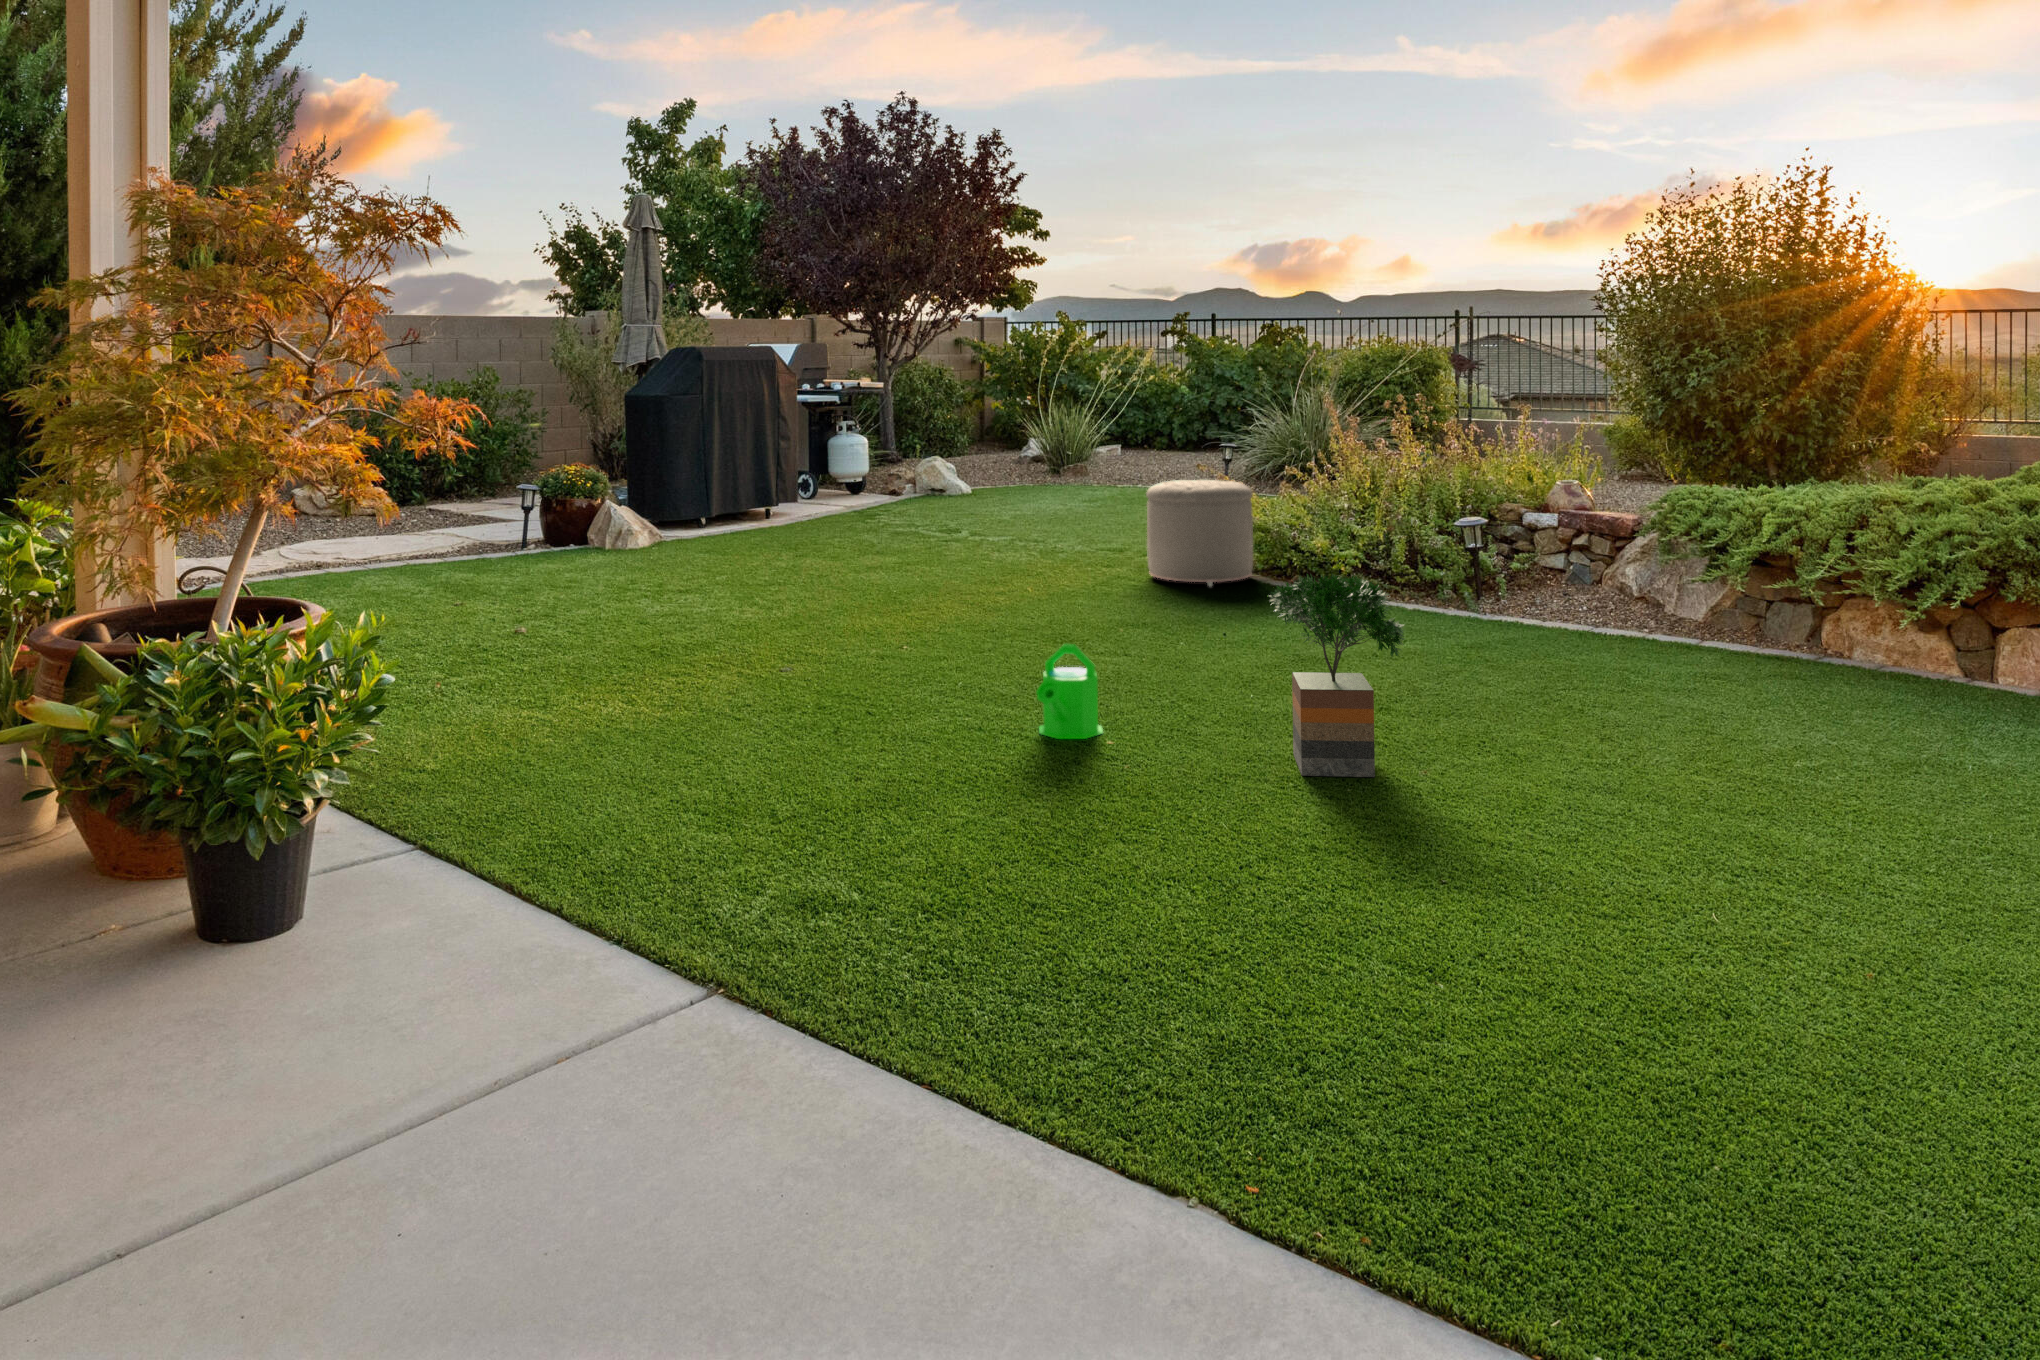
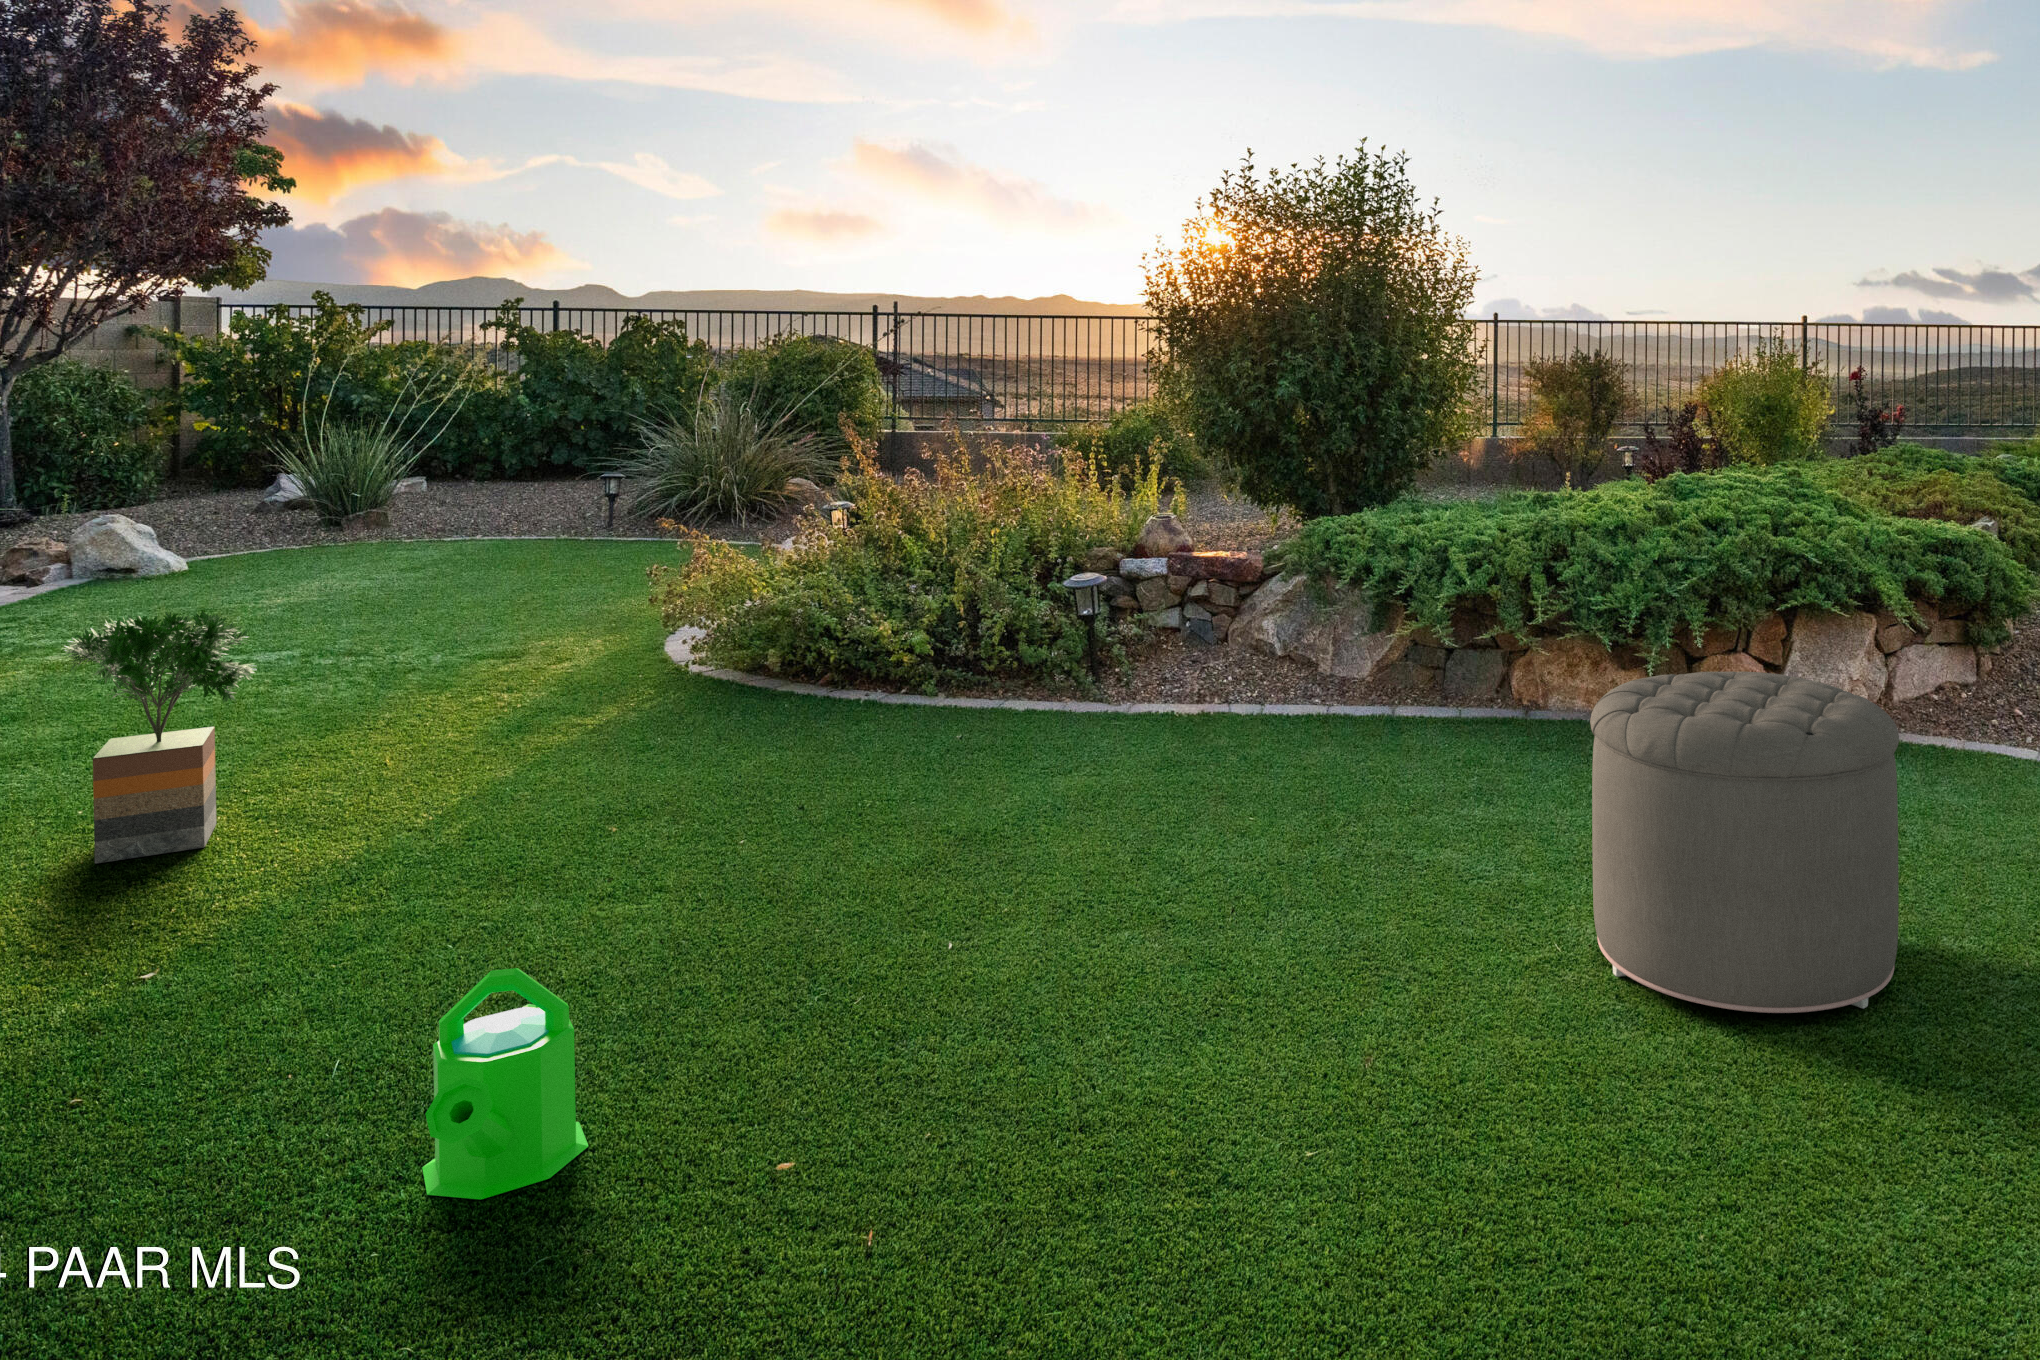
ottoman: present [1146,480,1253,586] -> present [1590,672,1899,1013]
potted tree: present [1270,574,1404,777] -> present [64,611,254,864]

